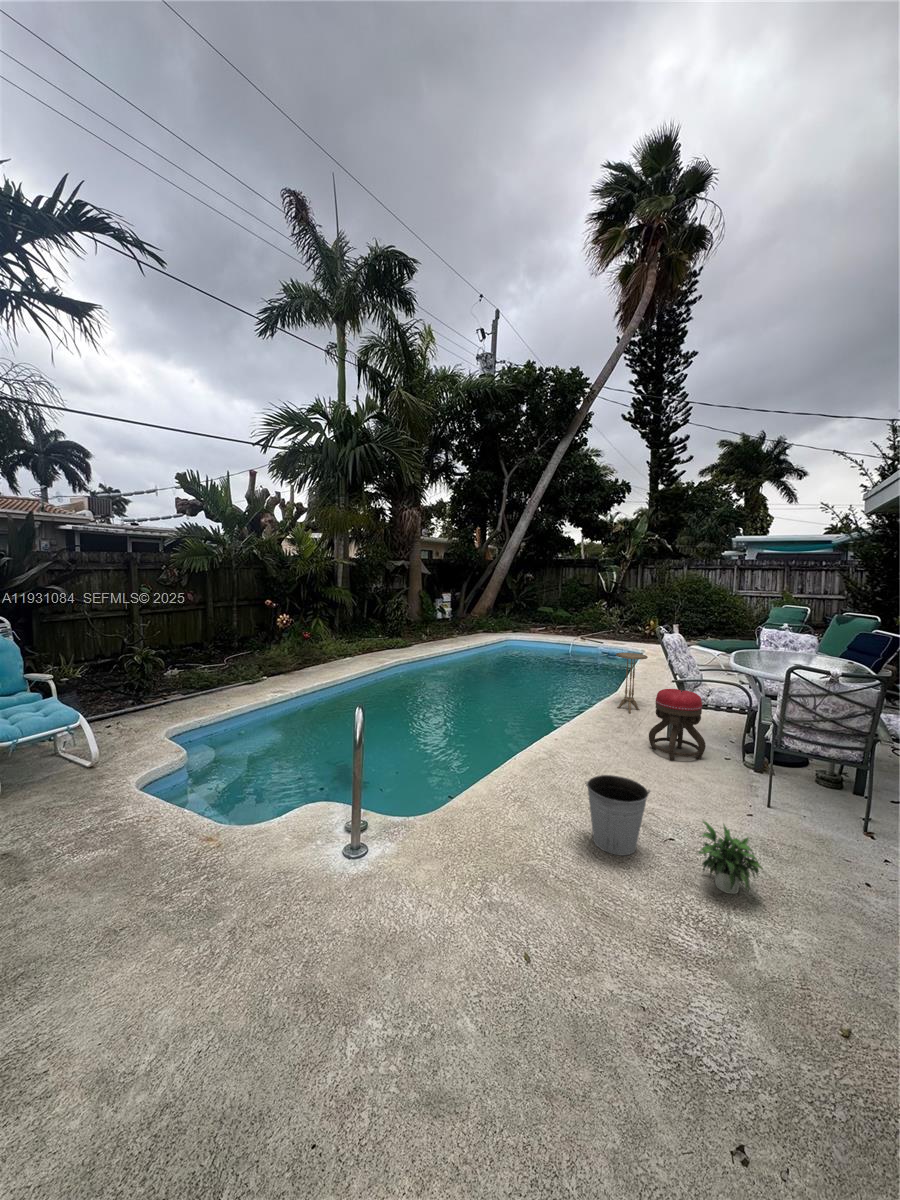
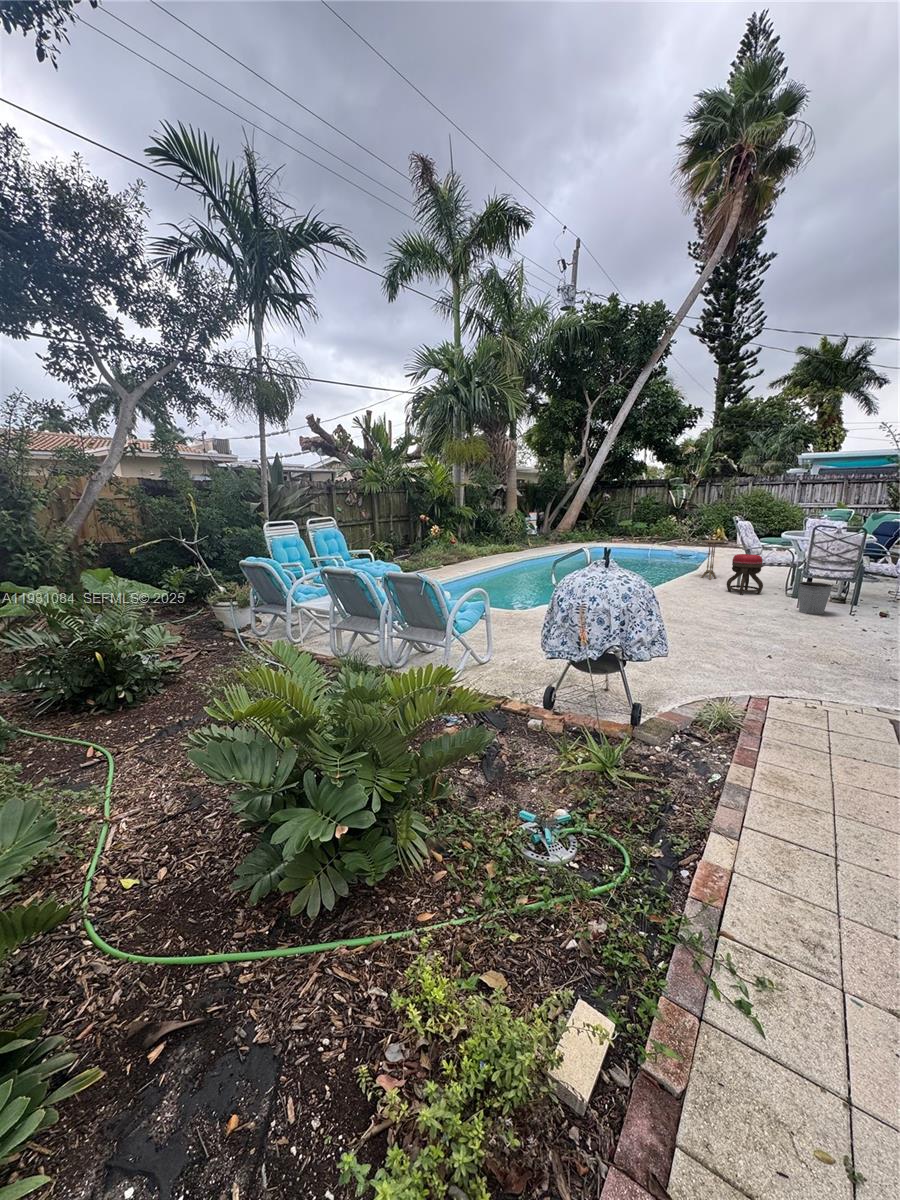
bucket: present [585,775,650,855] -> present [798,582,833,614]
potted plant: present [698,821,762,894] -> none [757,596,788,623]

